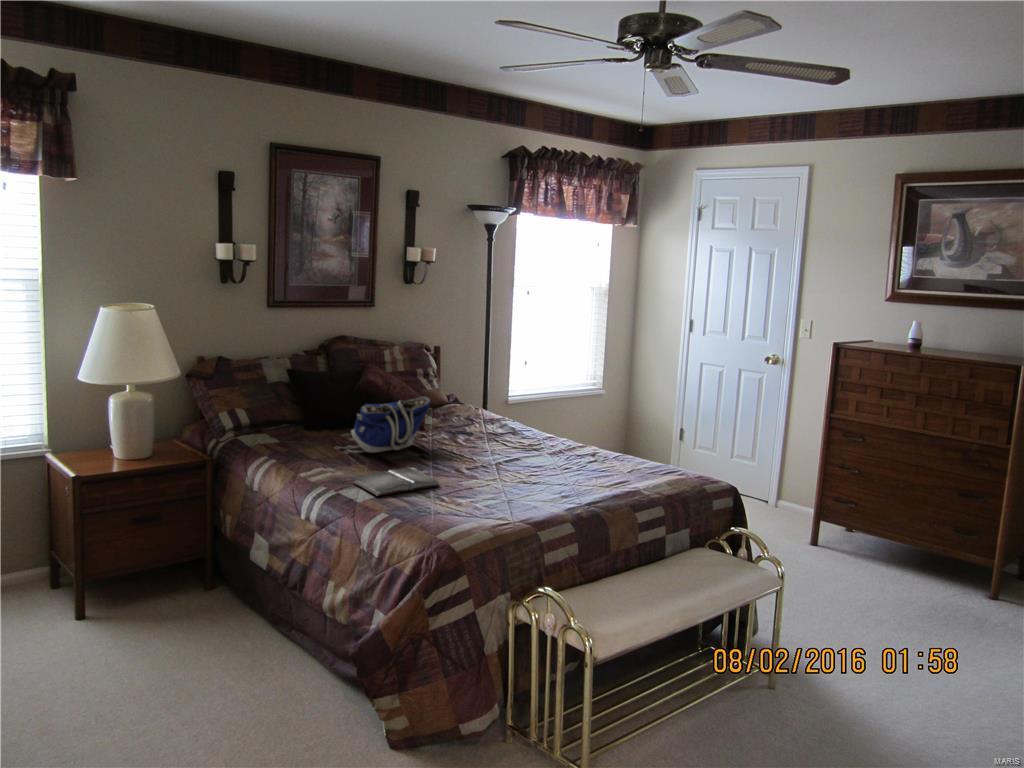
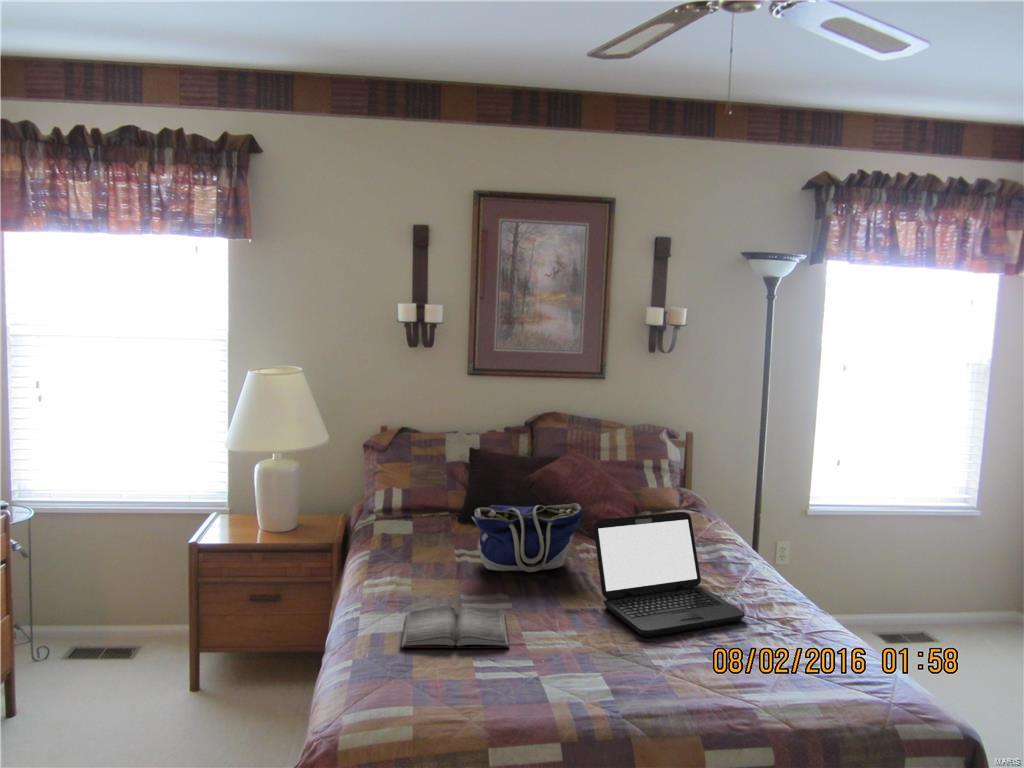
laptop: none [454,394,549,469] -> present [594,512,745,637]

